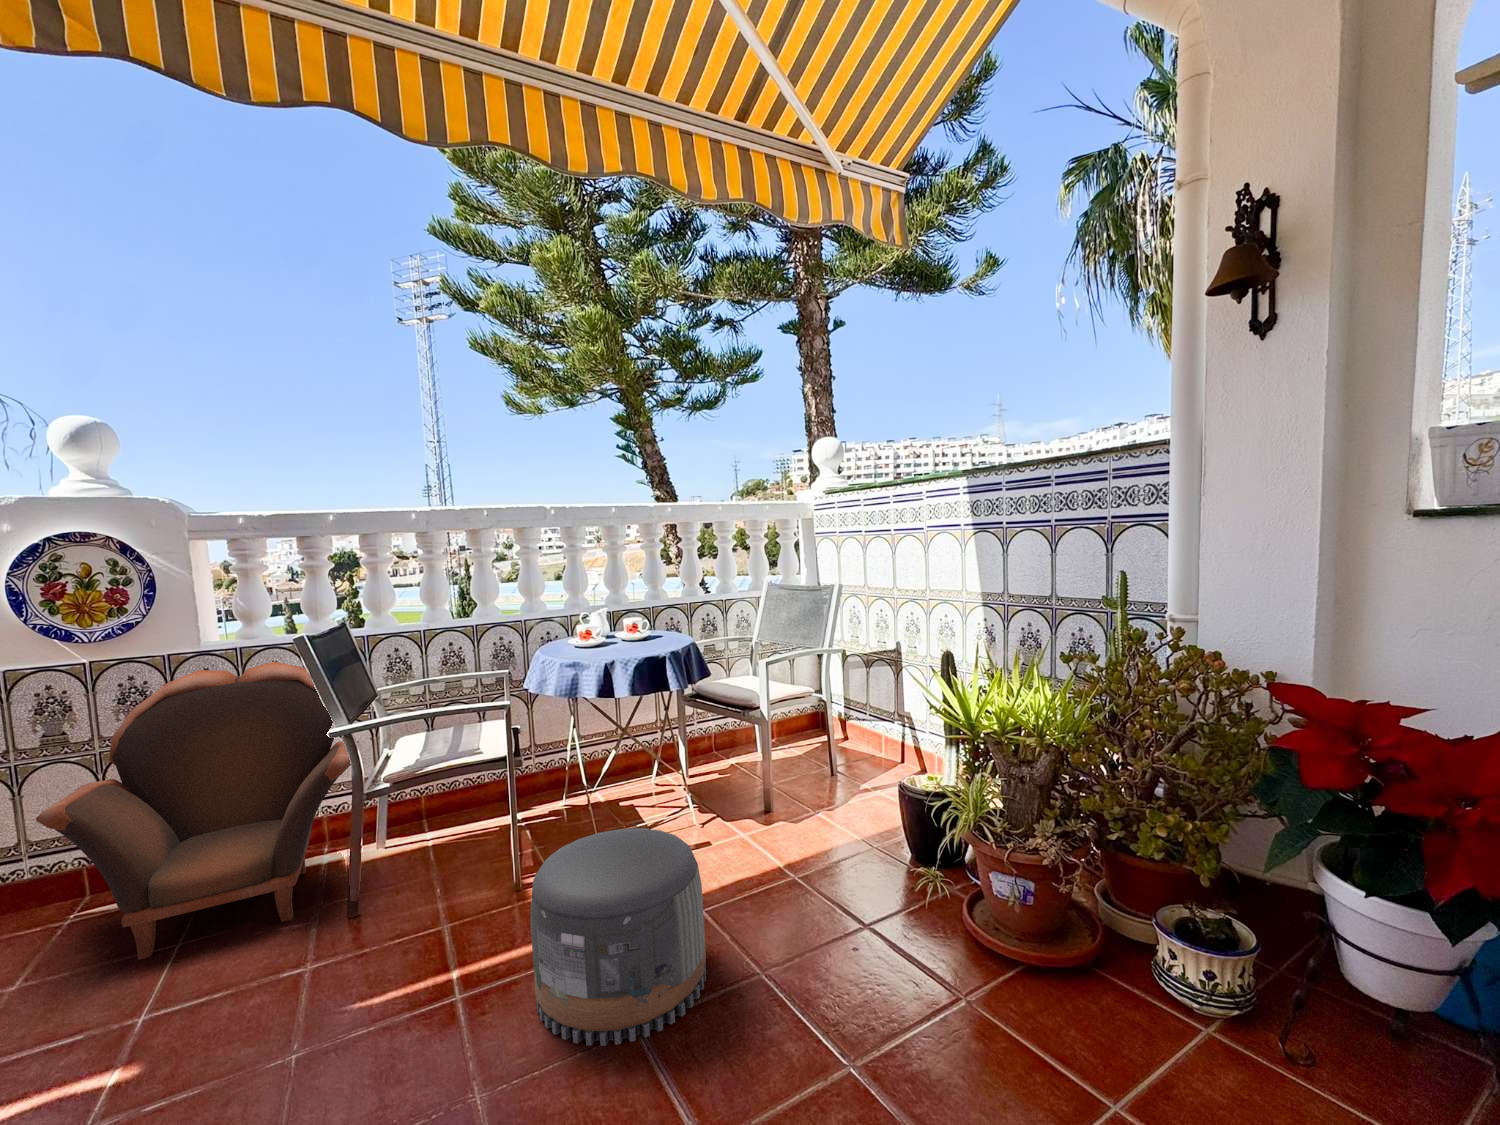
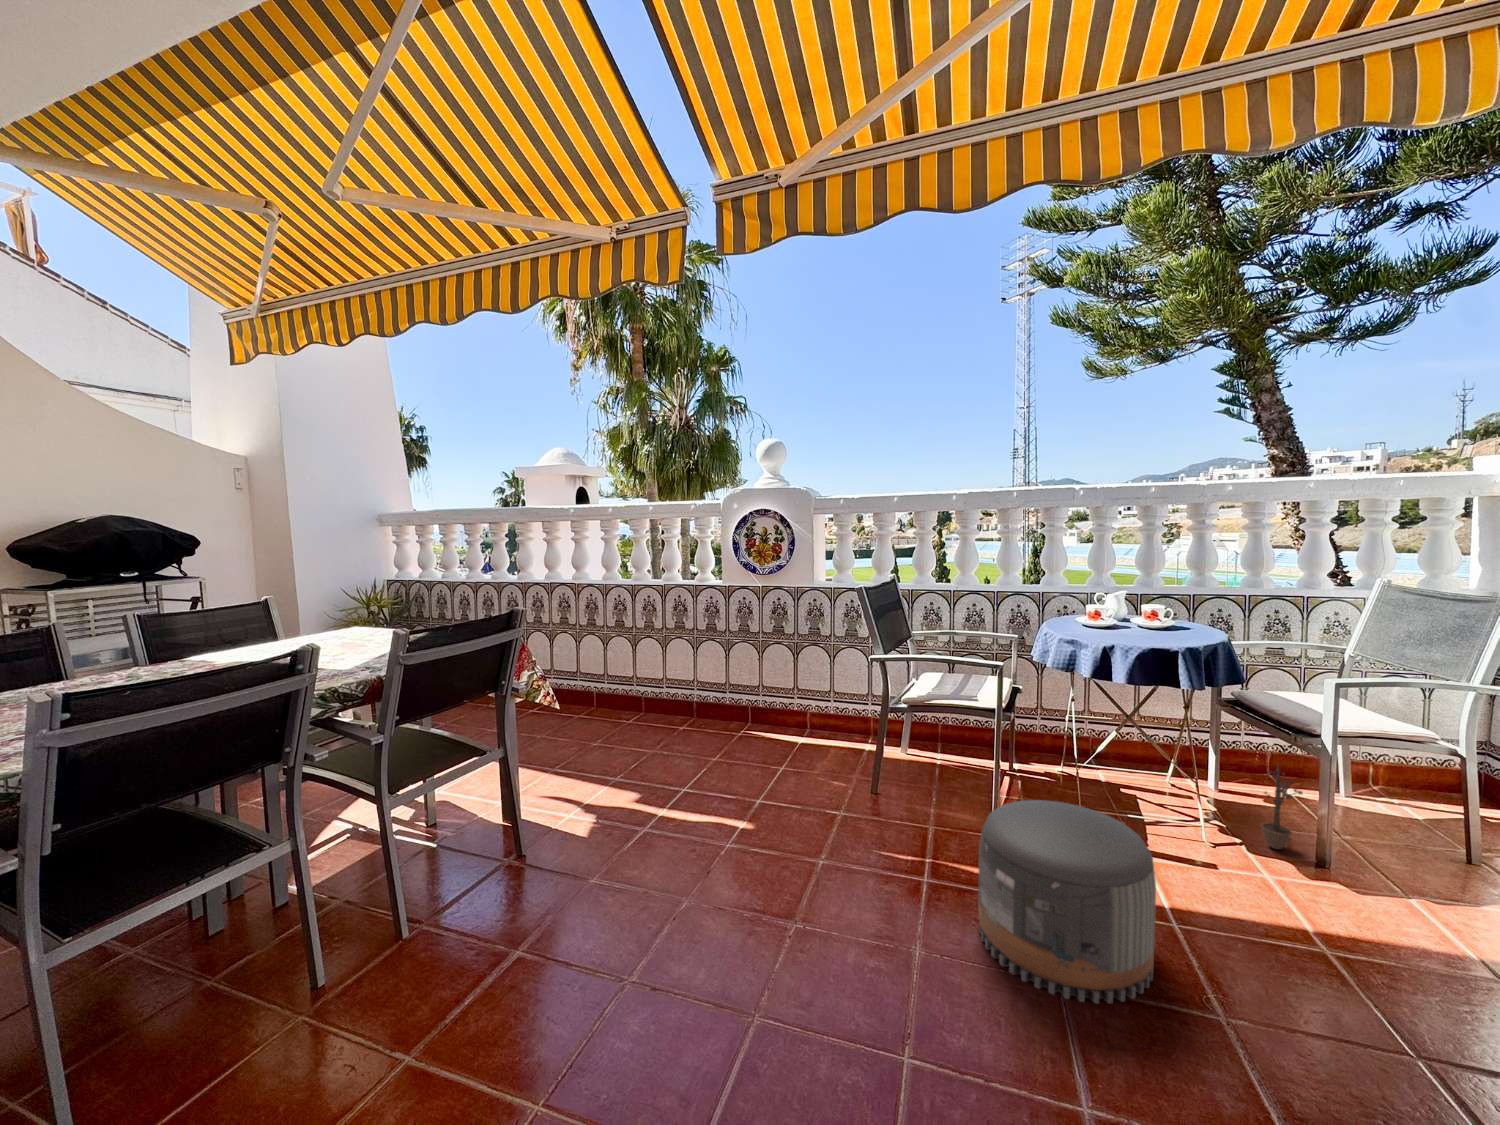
armchair: present [36,662,359,960] -> none [726,597,895,780]
decorative plant: none [731,738,753,811] -> present [1261,764,1302,849]

